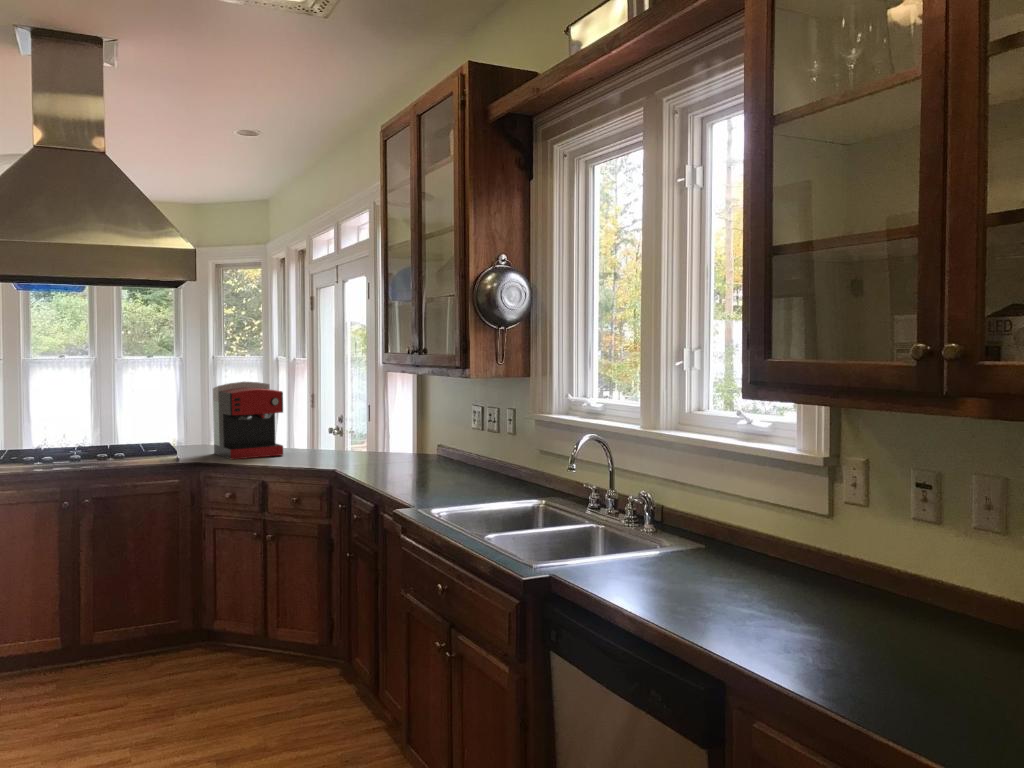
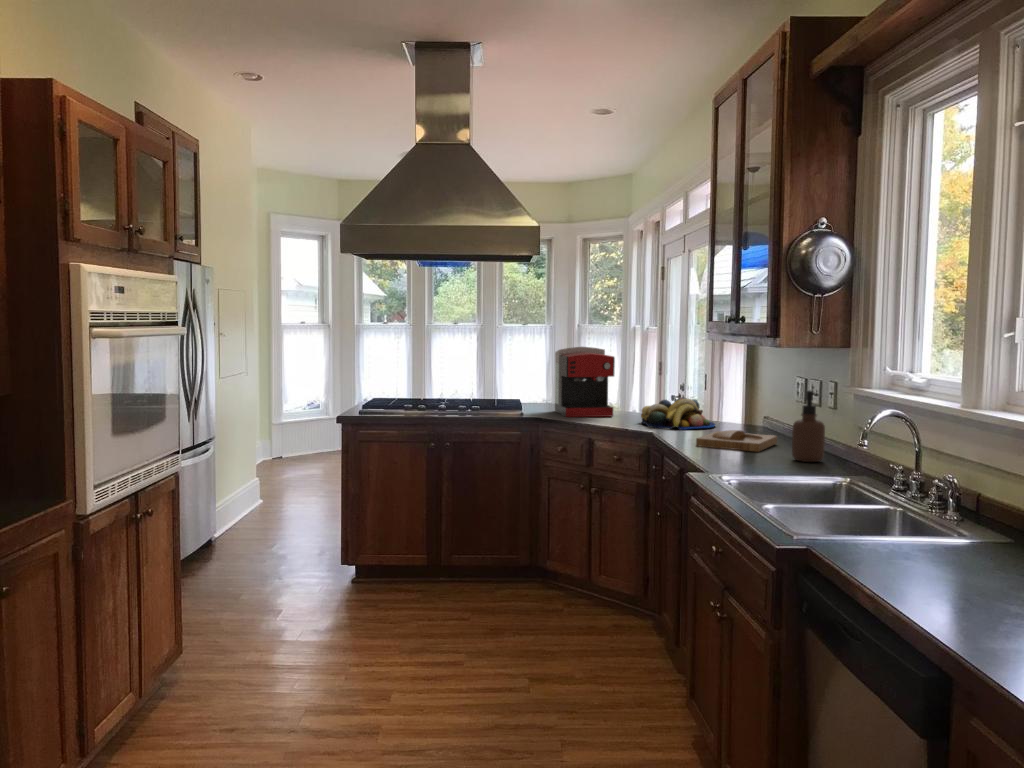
soap dispenser: none [484,419,513,488] -> present [792,390,825,462]
fruit bowl: none [316,431,394,465] -> present [641,398,715,430]
tray: none [387,462,462,482] -> present [696,430,777,452]

